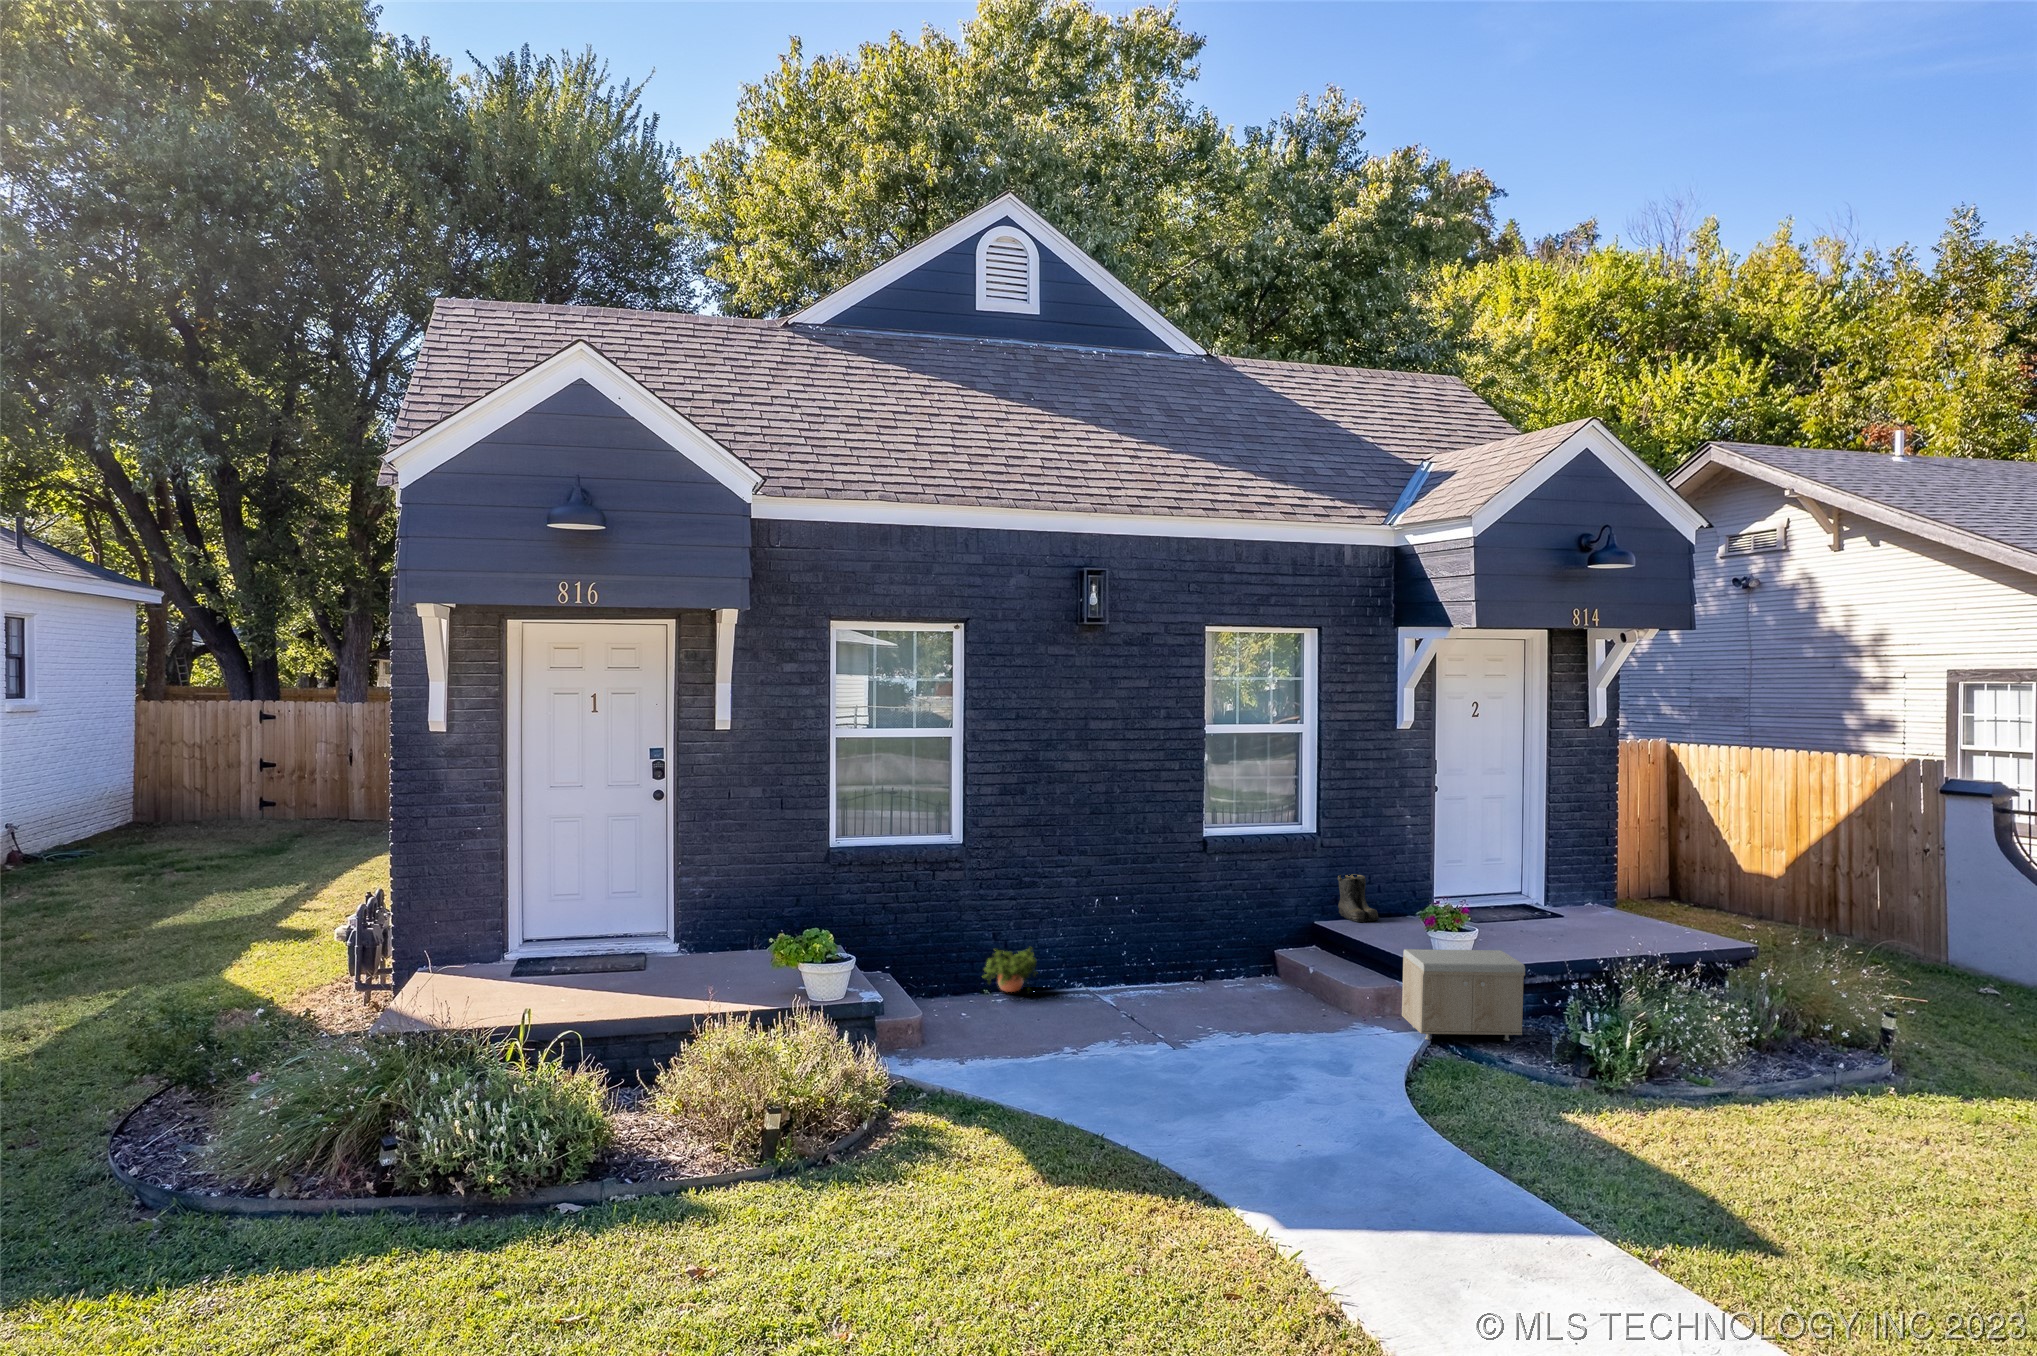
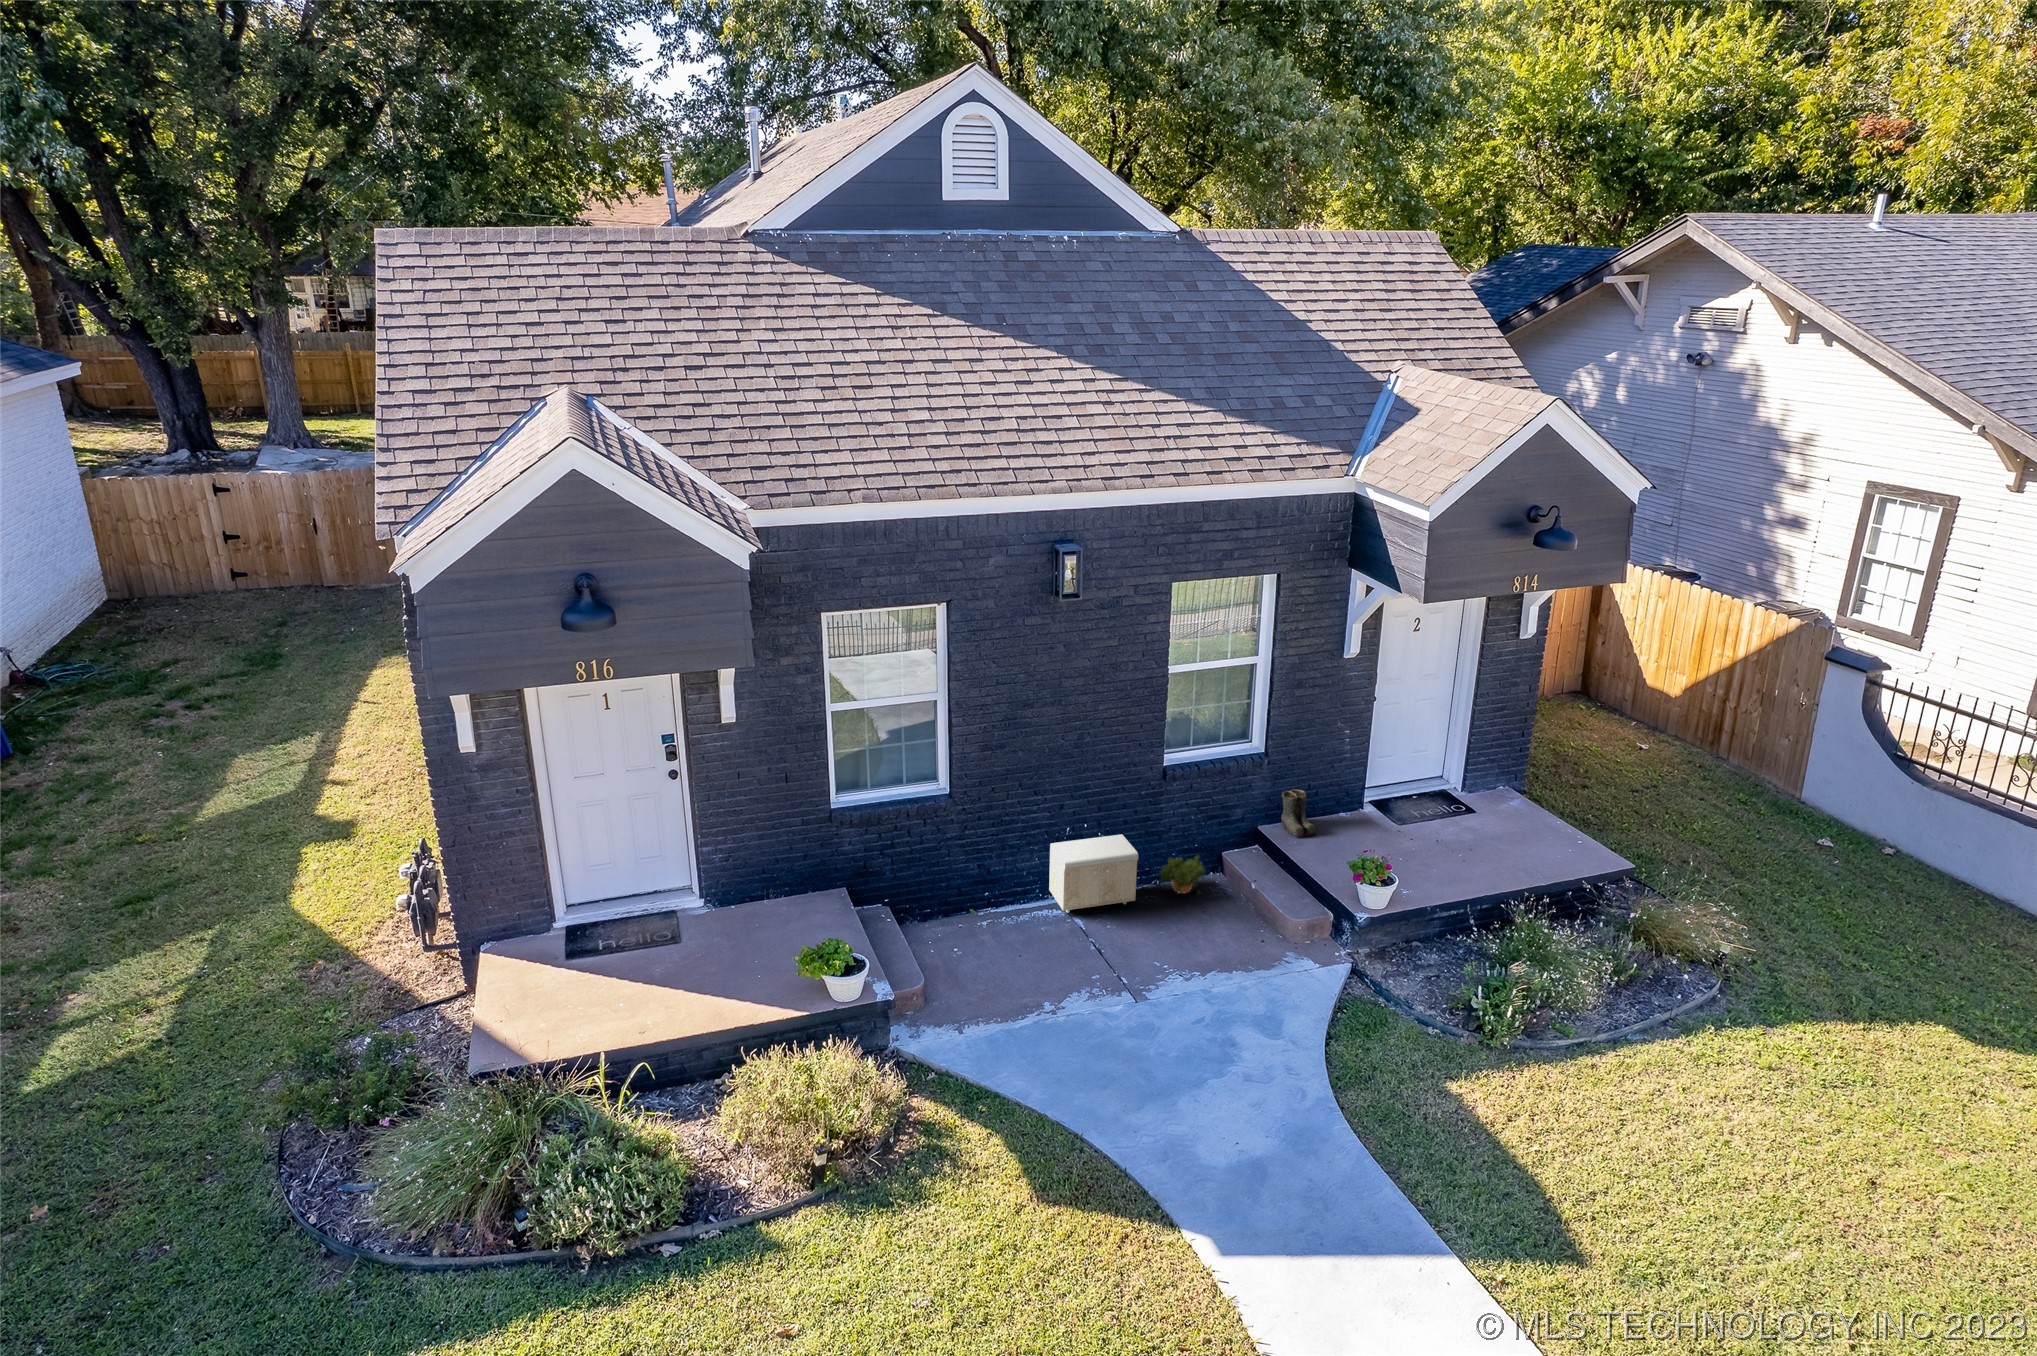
potted plant: present [982,948,1038,992] -> present [1160,856,1205,894]
storage bench: present [1402,949,1525,1041] -> present [1049,834,1138,913]

